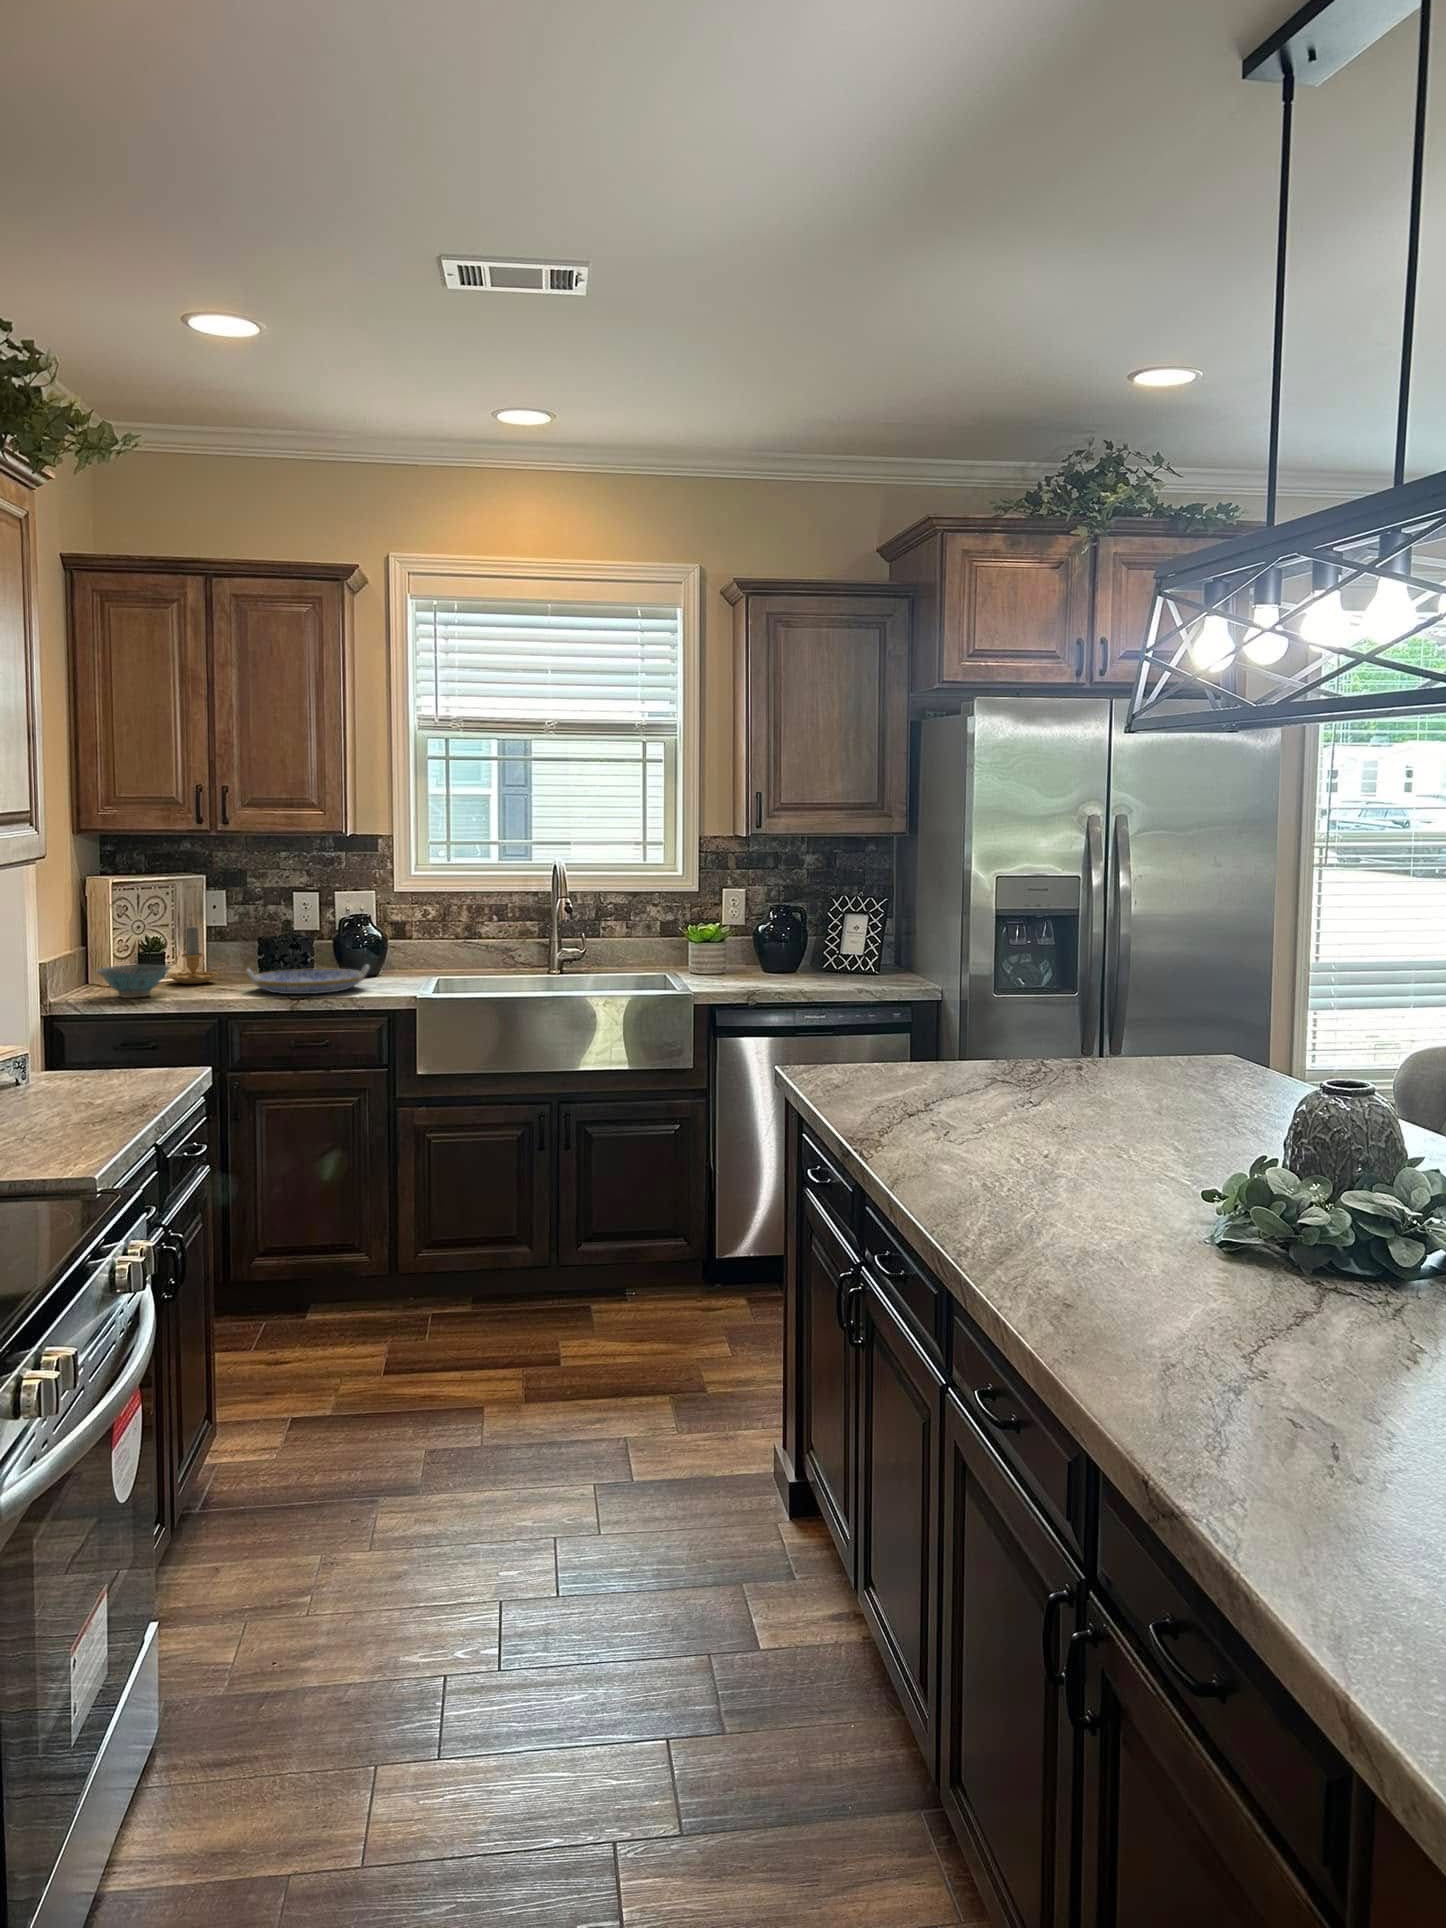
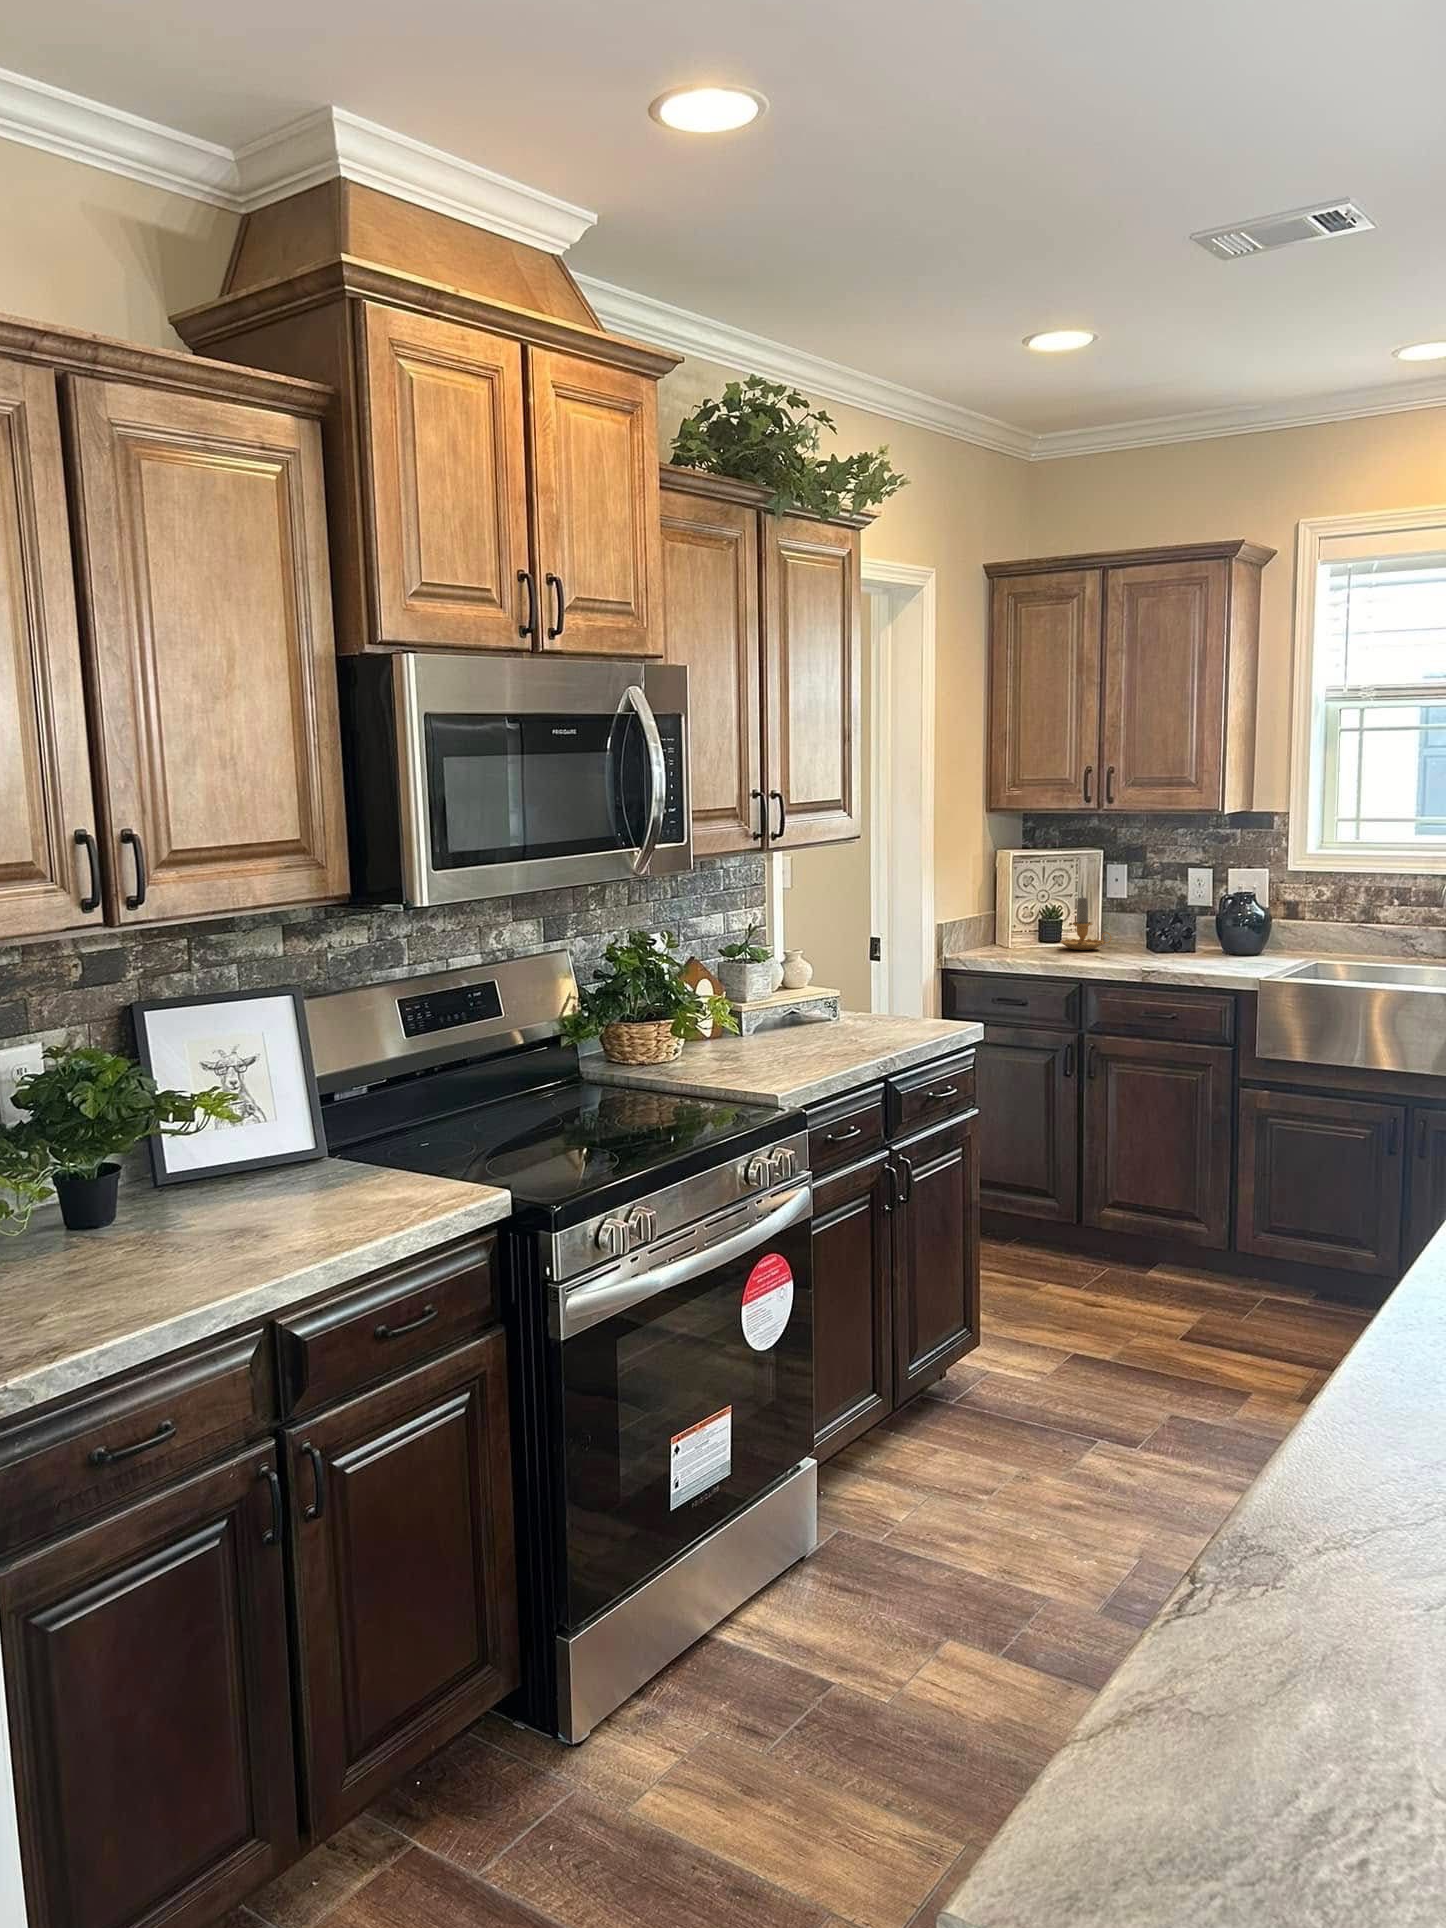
ceramic bowl: present [97,965,170,998] -> none [986,929,1049,958]
serving tray: present [246,965,369,994] -> none [1115,939,1234,967]

